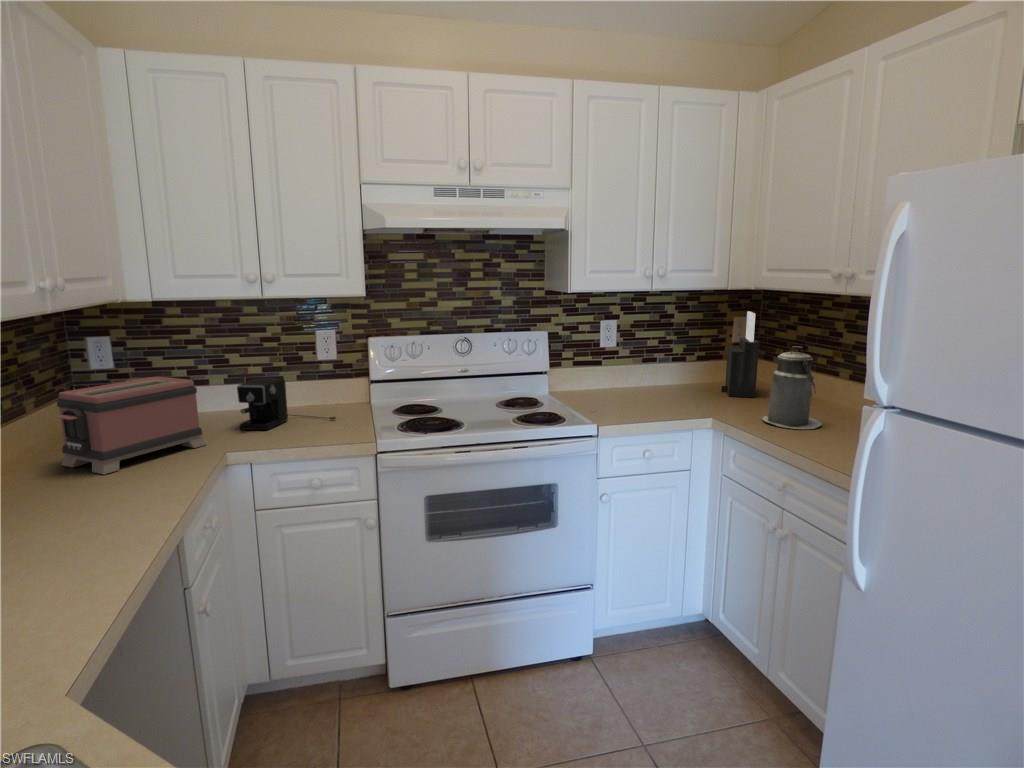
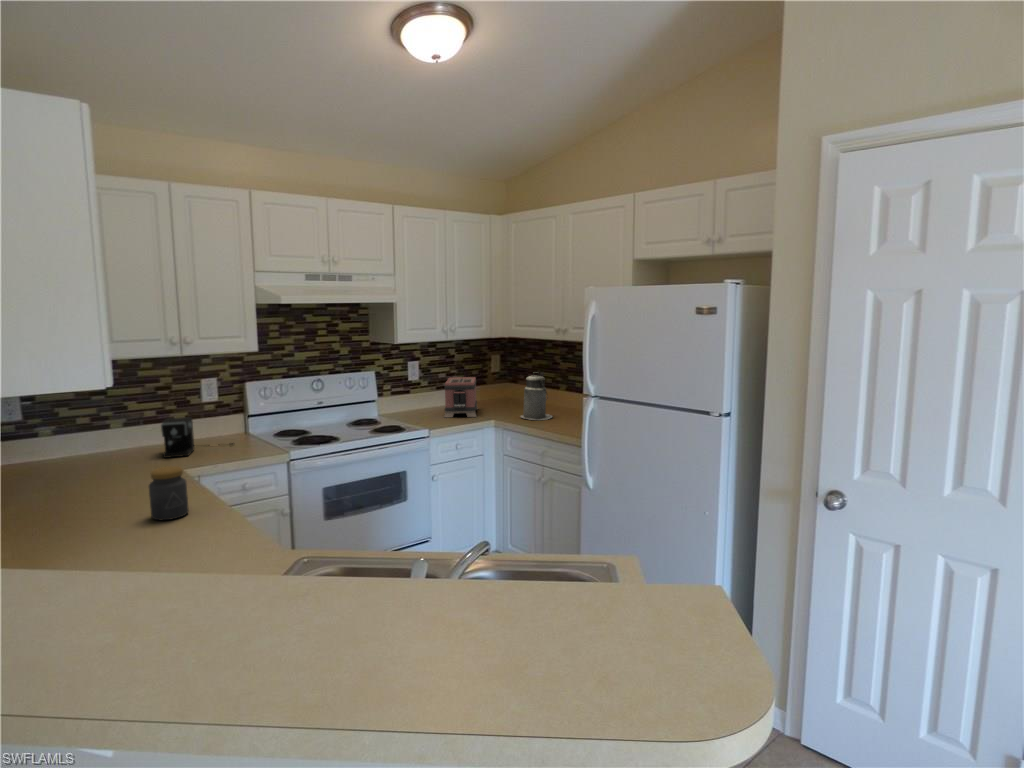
knife block: present [721,311,759,397] -> none [489,352,511,407]
toaster: present [57,377,206,475] -> present [444,377,478,417]
jar: none [45,464,116,552] -> present [149,466,189,520]

